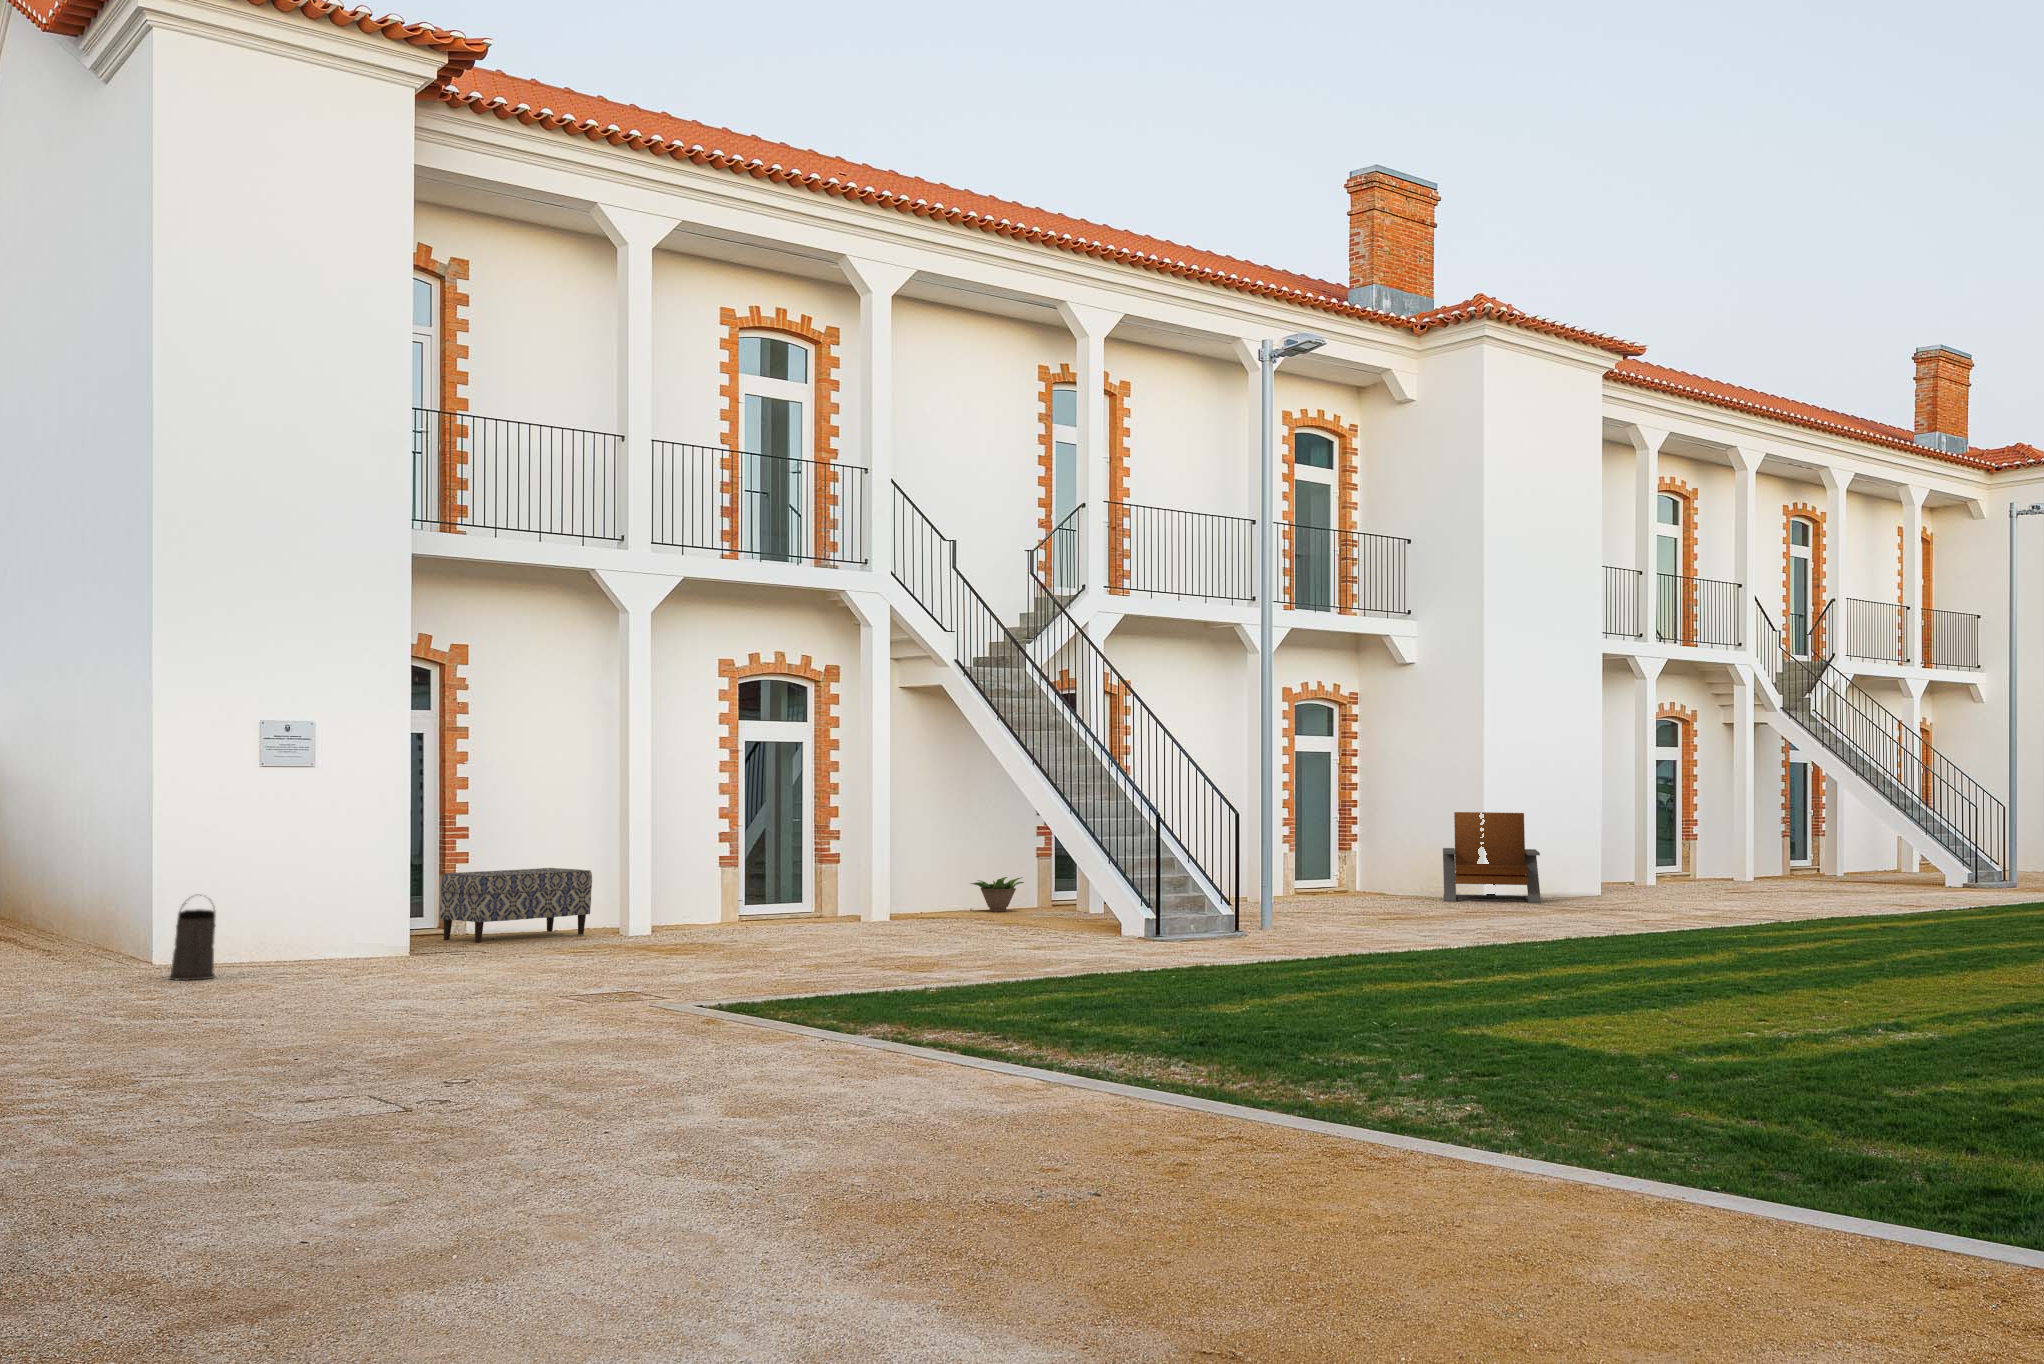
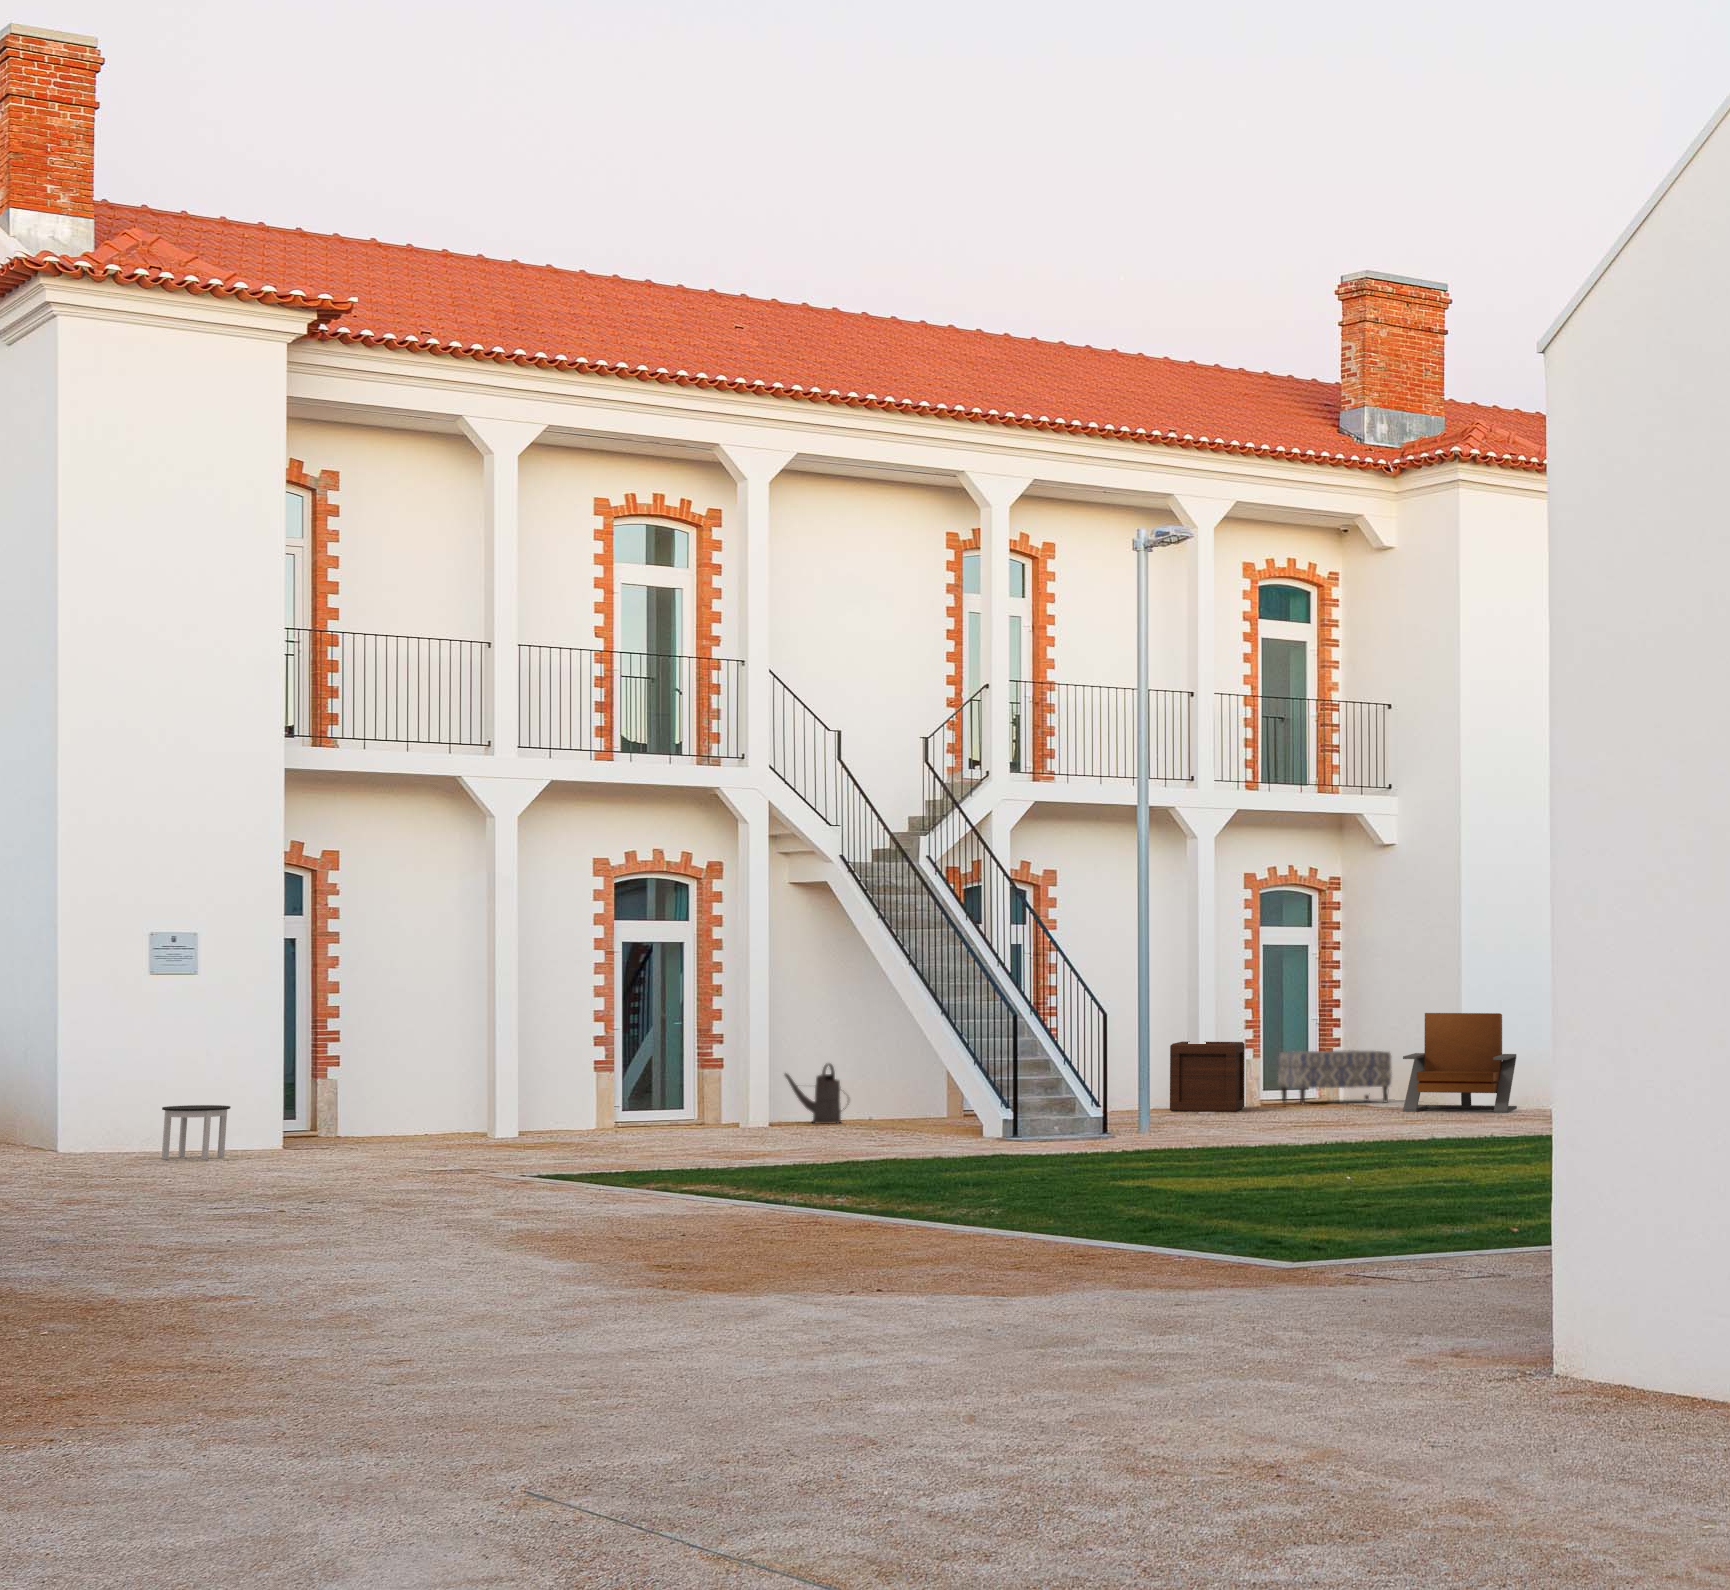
wooden crate: none [1234,837,1295,902] -> present [1170,1042,1245,1112]
bench: present [440,868,592,943] -> present [1278,1050,1392,1105]
decorative plant: present [971,877,1024,912] -> none [865,1084,924,1120]
watering can: present [169,895,216,980] -> present [785,1064,846,1124]
round table: none [278,909,355,971] -> present [162,1105,231,1160]

